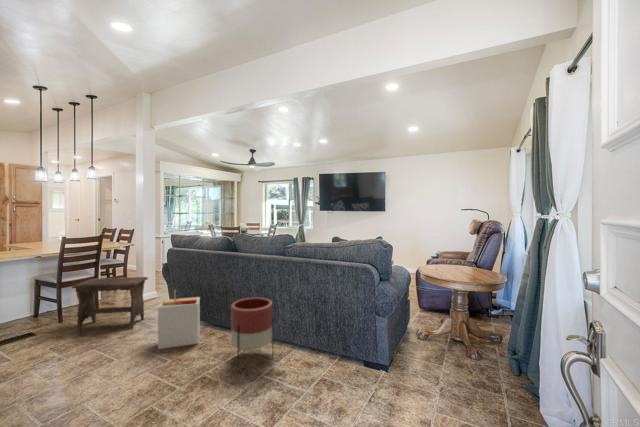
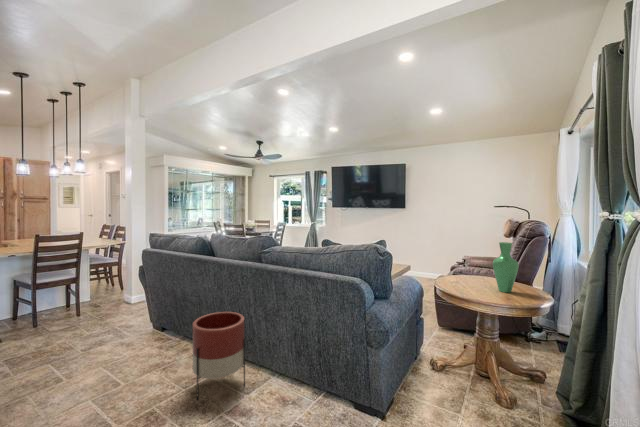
vase: none [463,237,482,275] -> present [493,242,519,293]
footstool: present [72,277,148,332] -> none [38,280,126,340]
storage bin: present [158,290,200,349] -> none [117,298,172,367]

